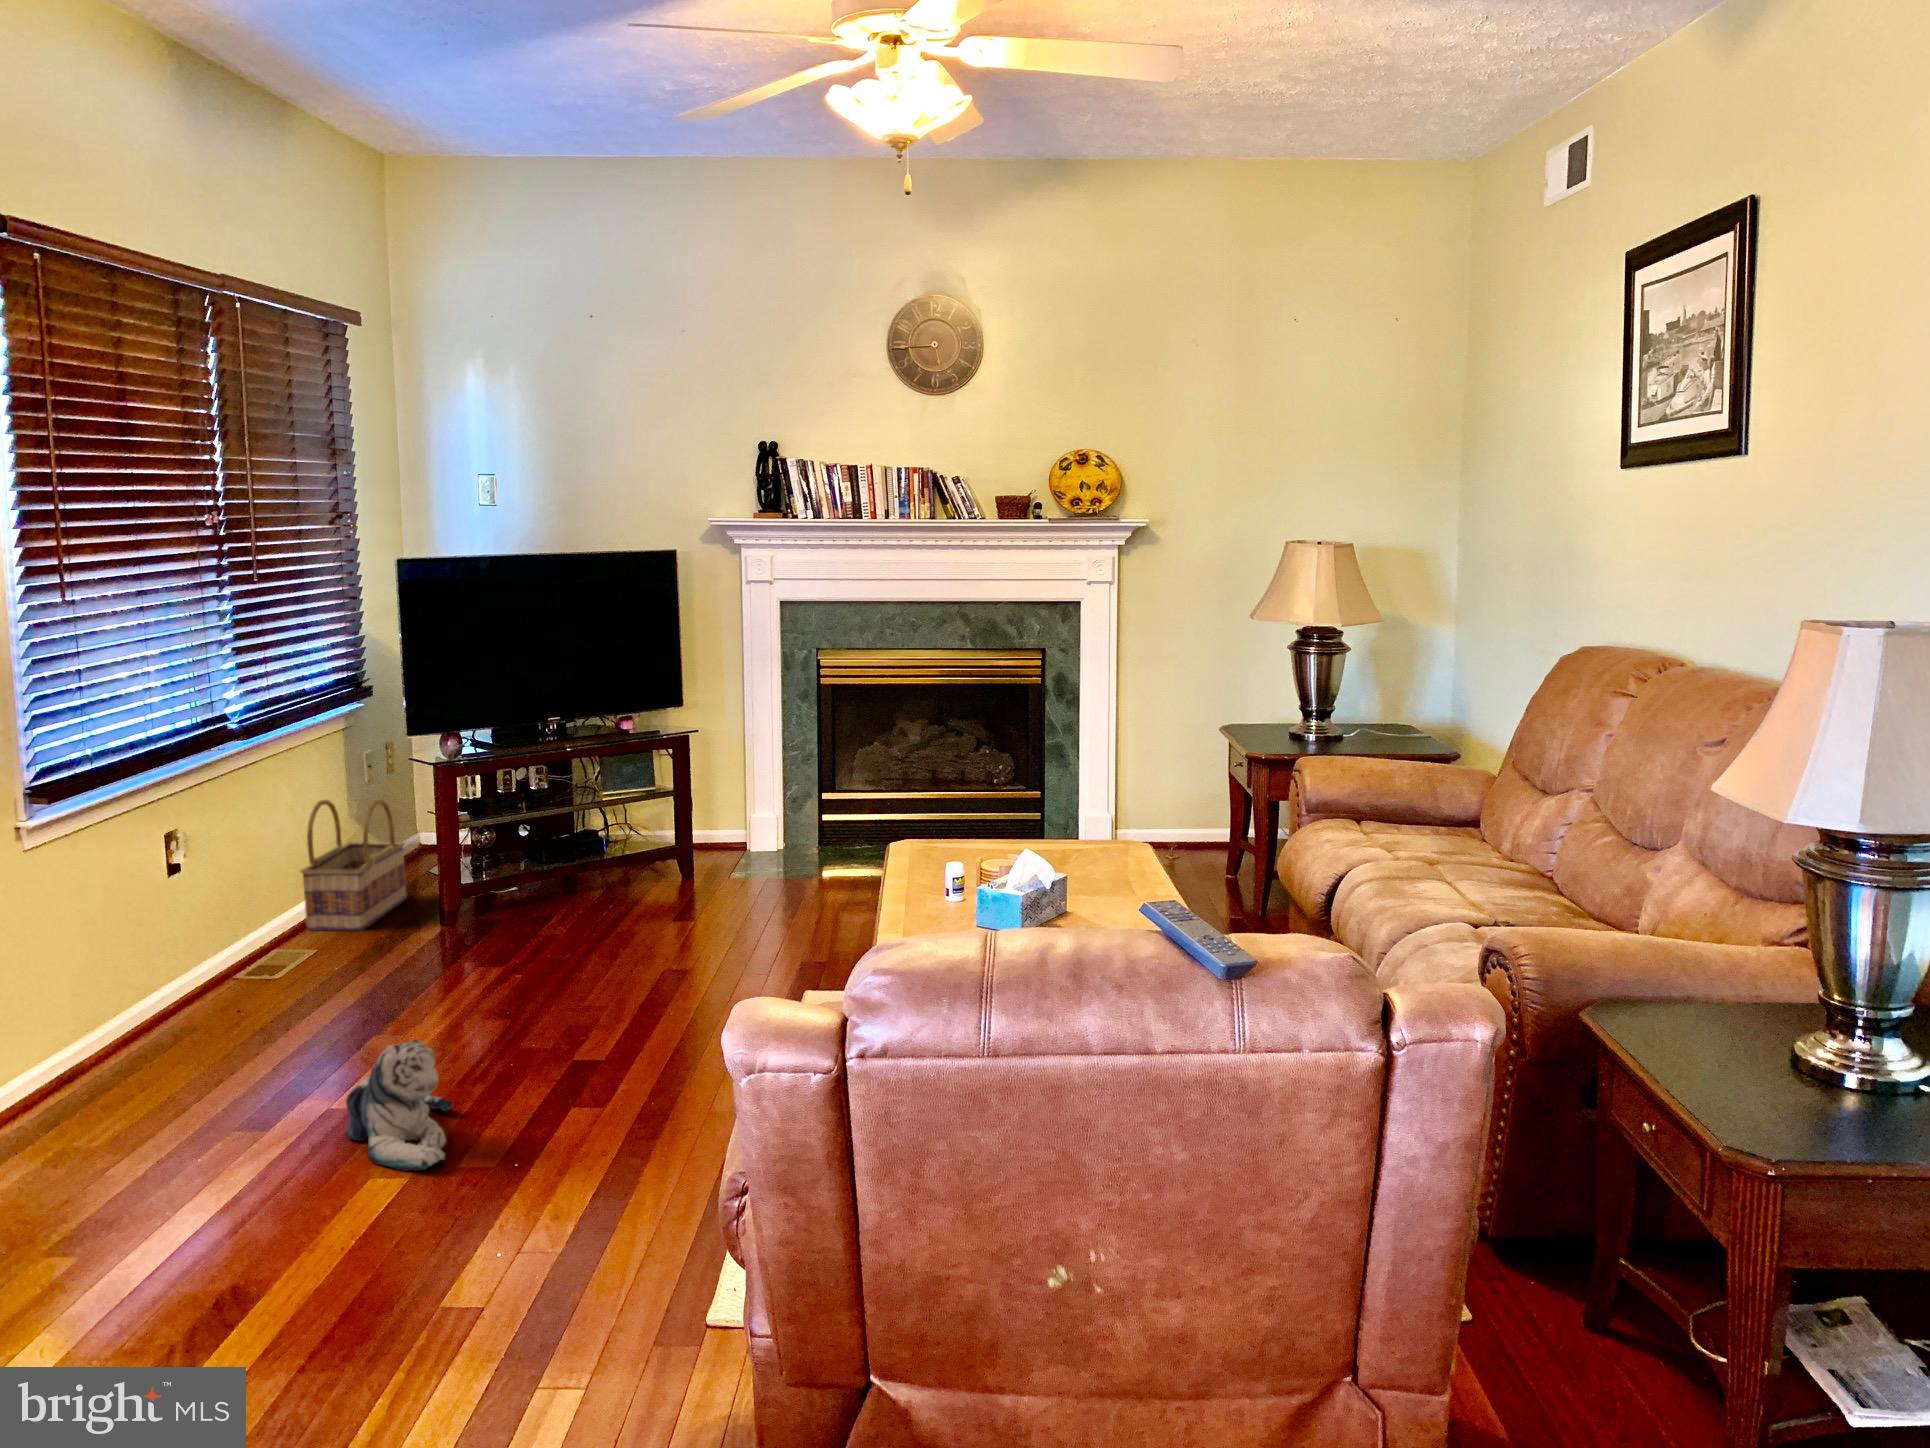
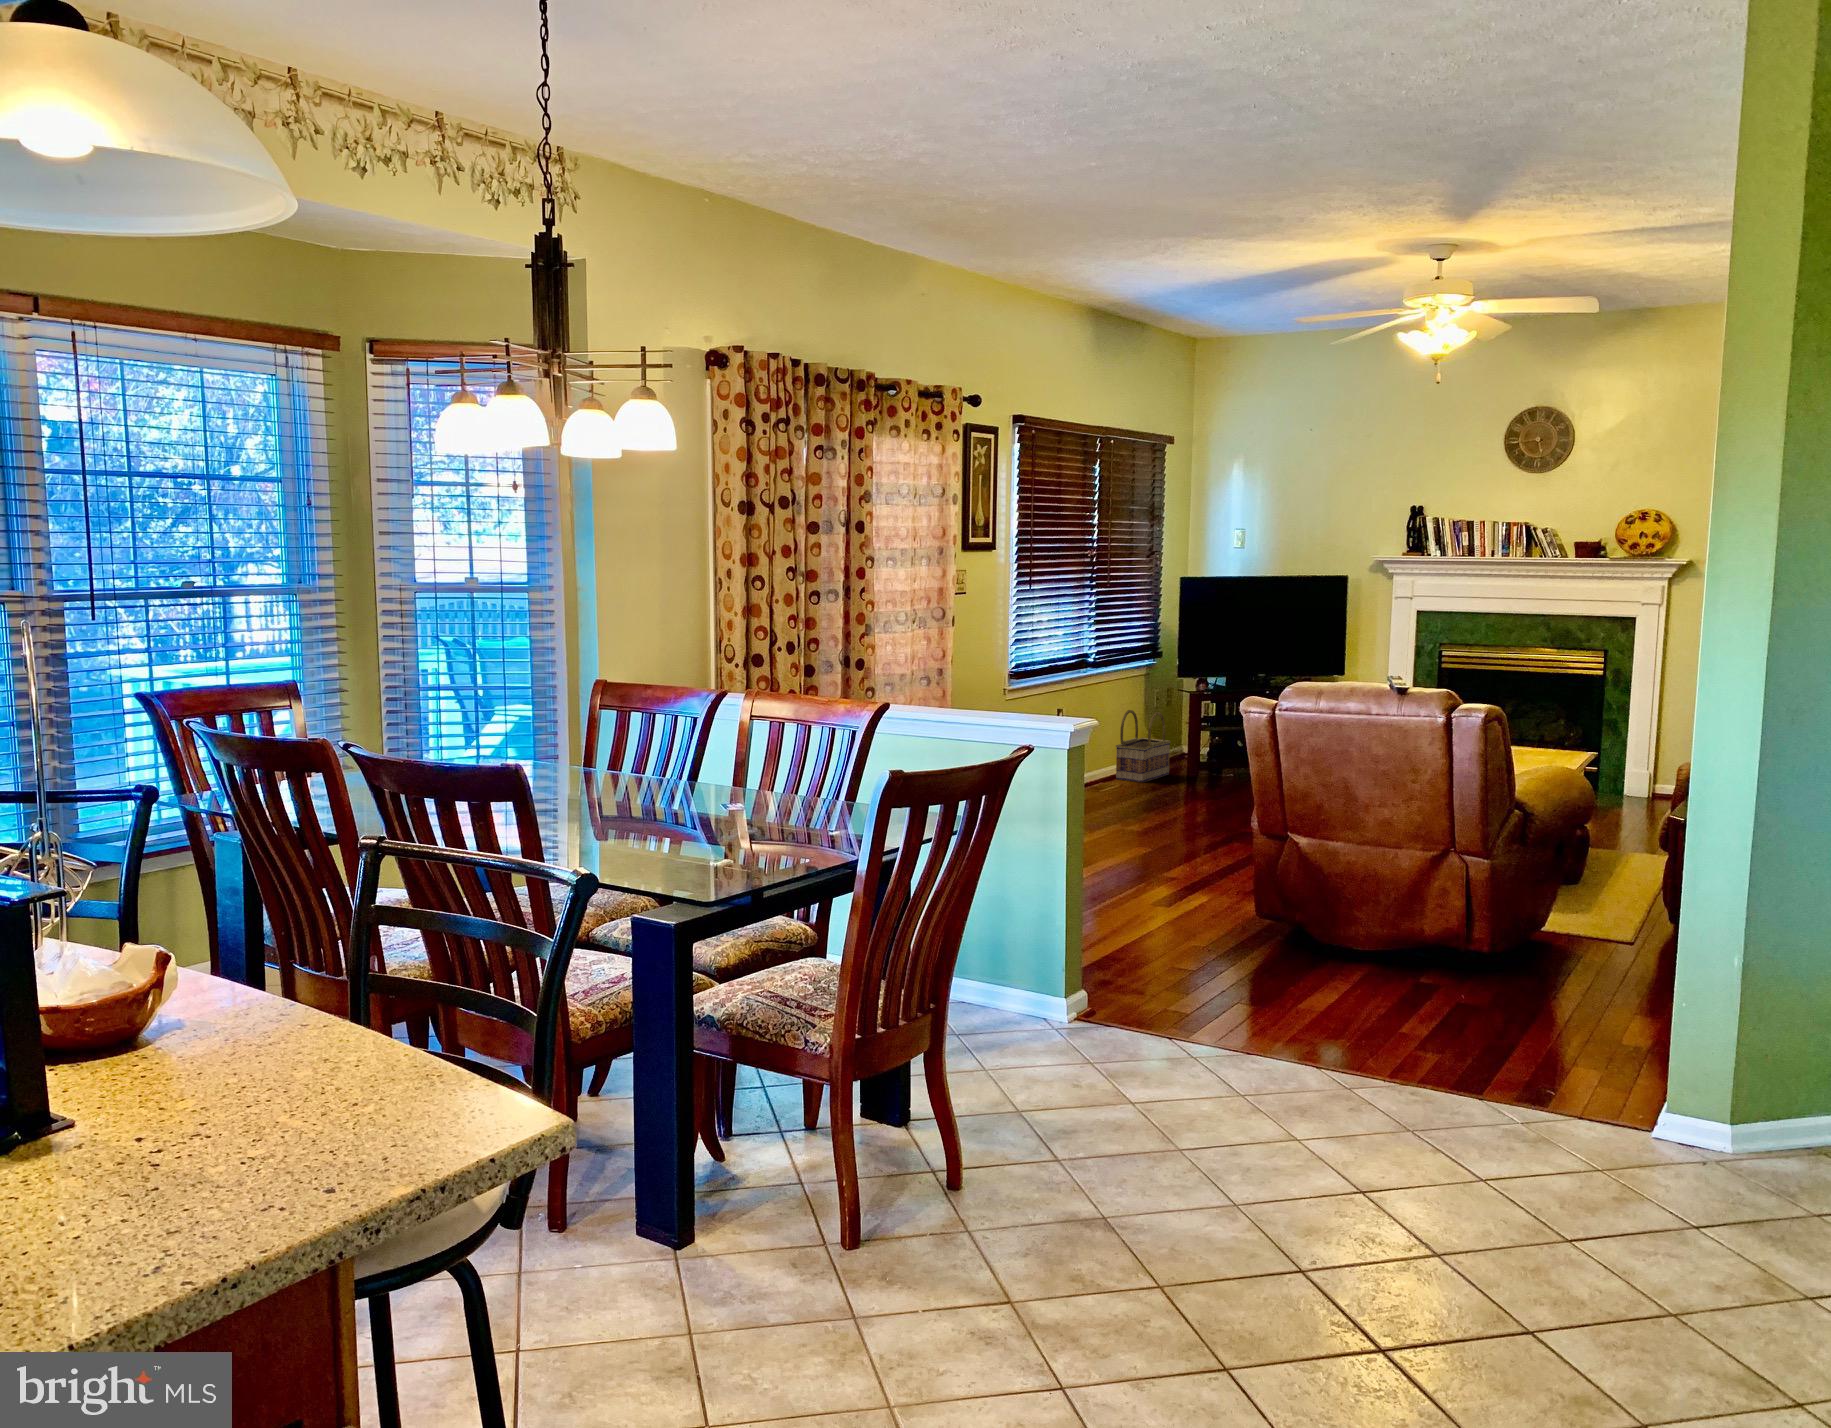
plush toy: present [345,1040,453,1171] -> none [1122,792,1169,845]

